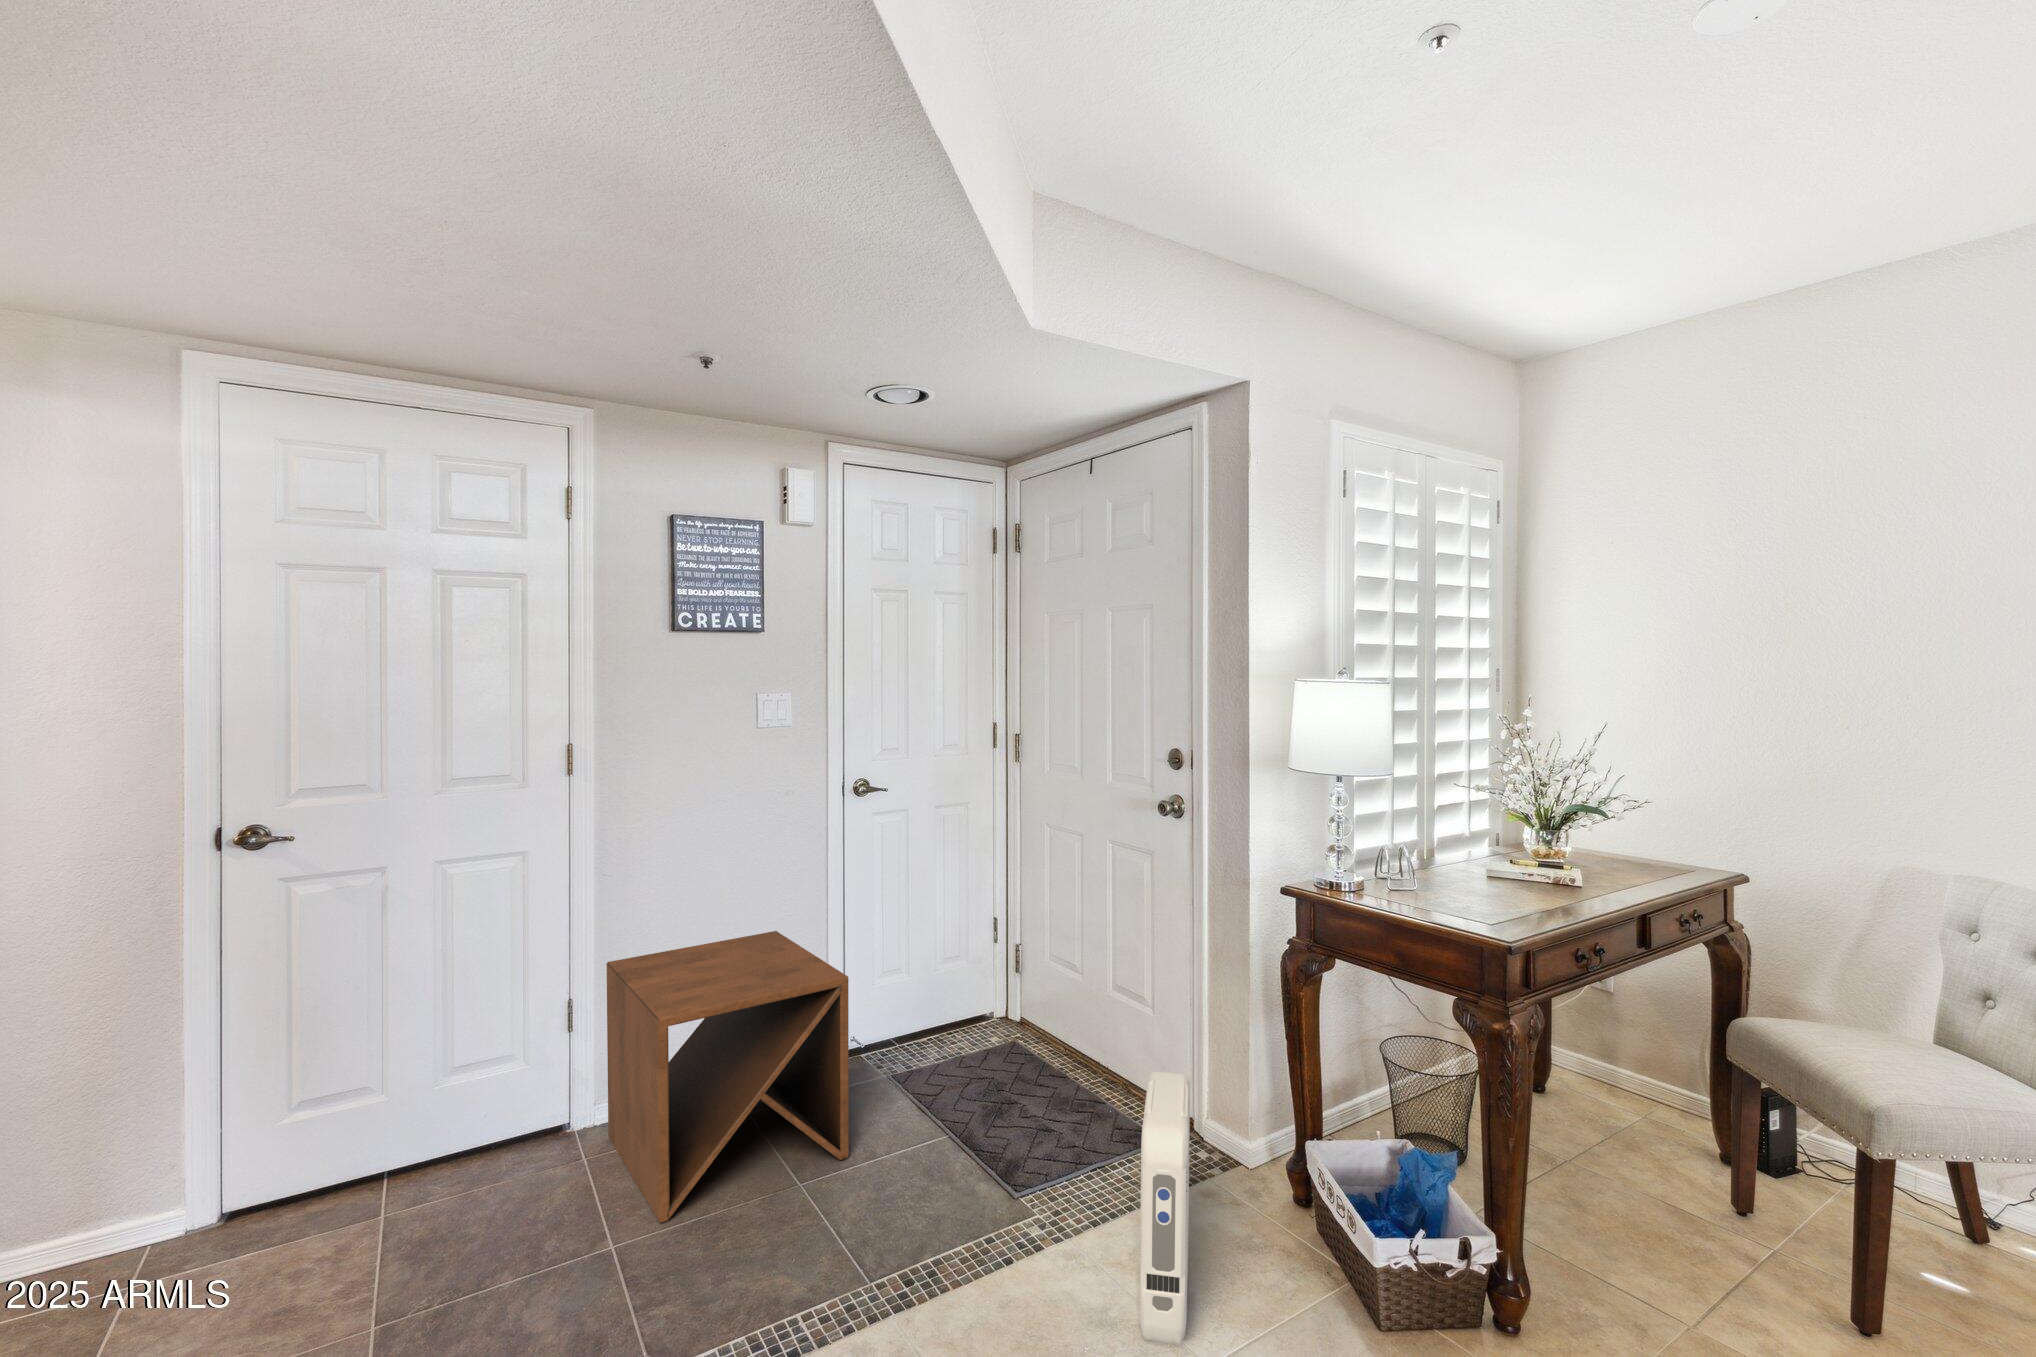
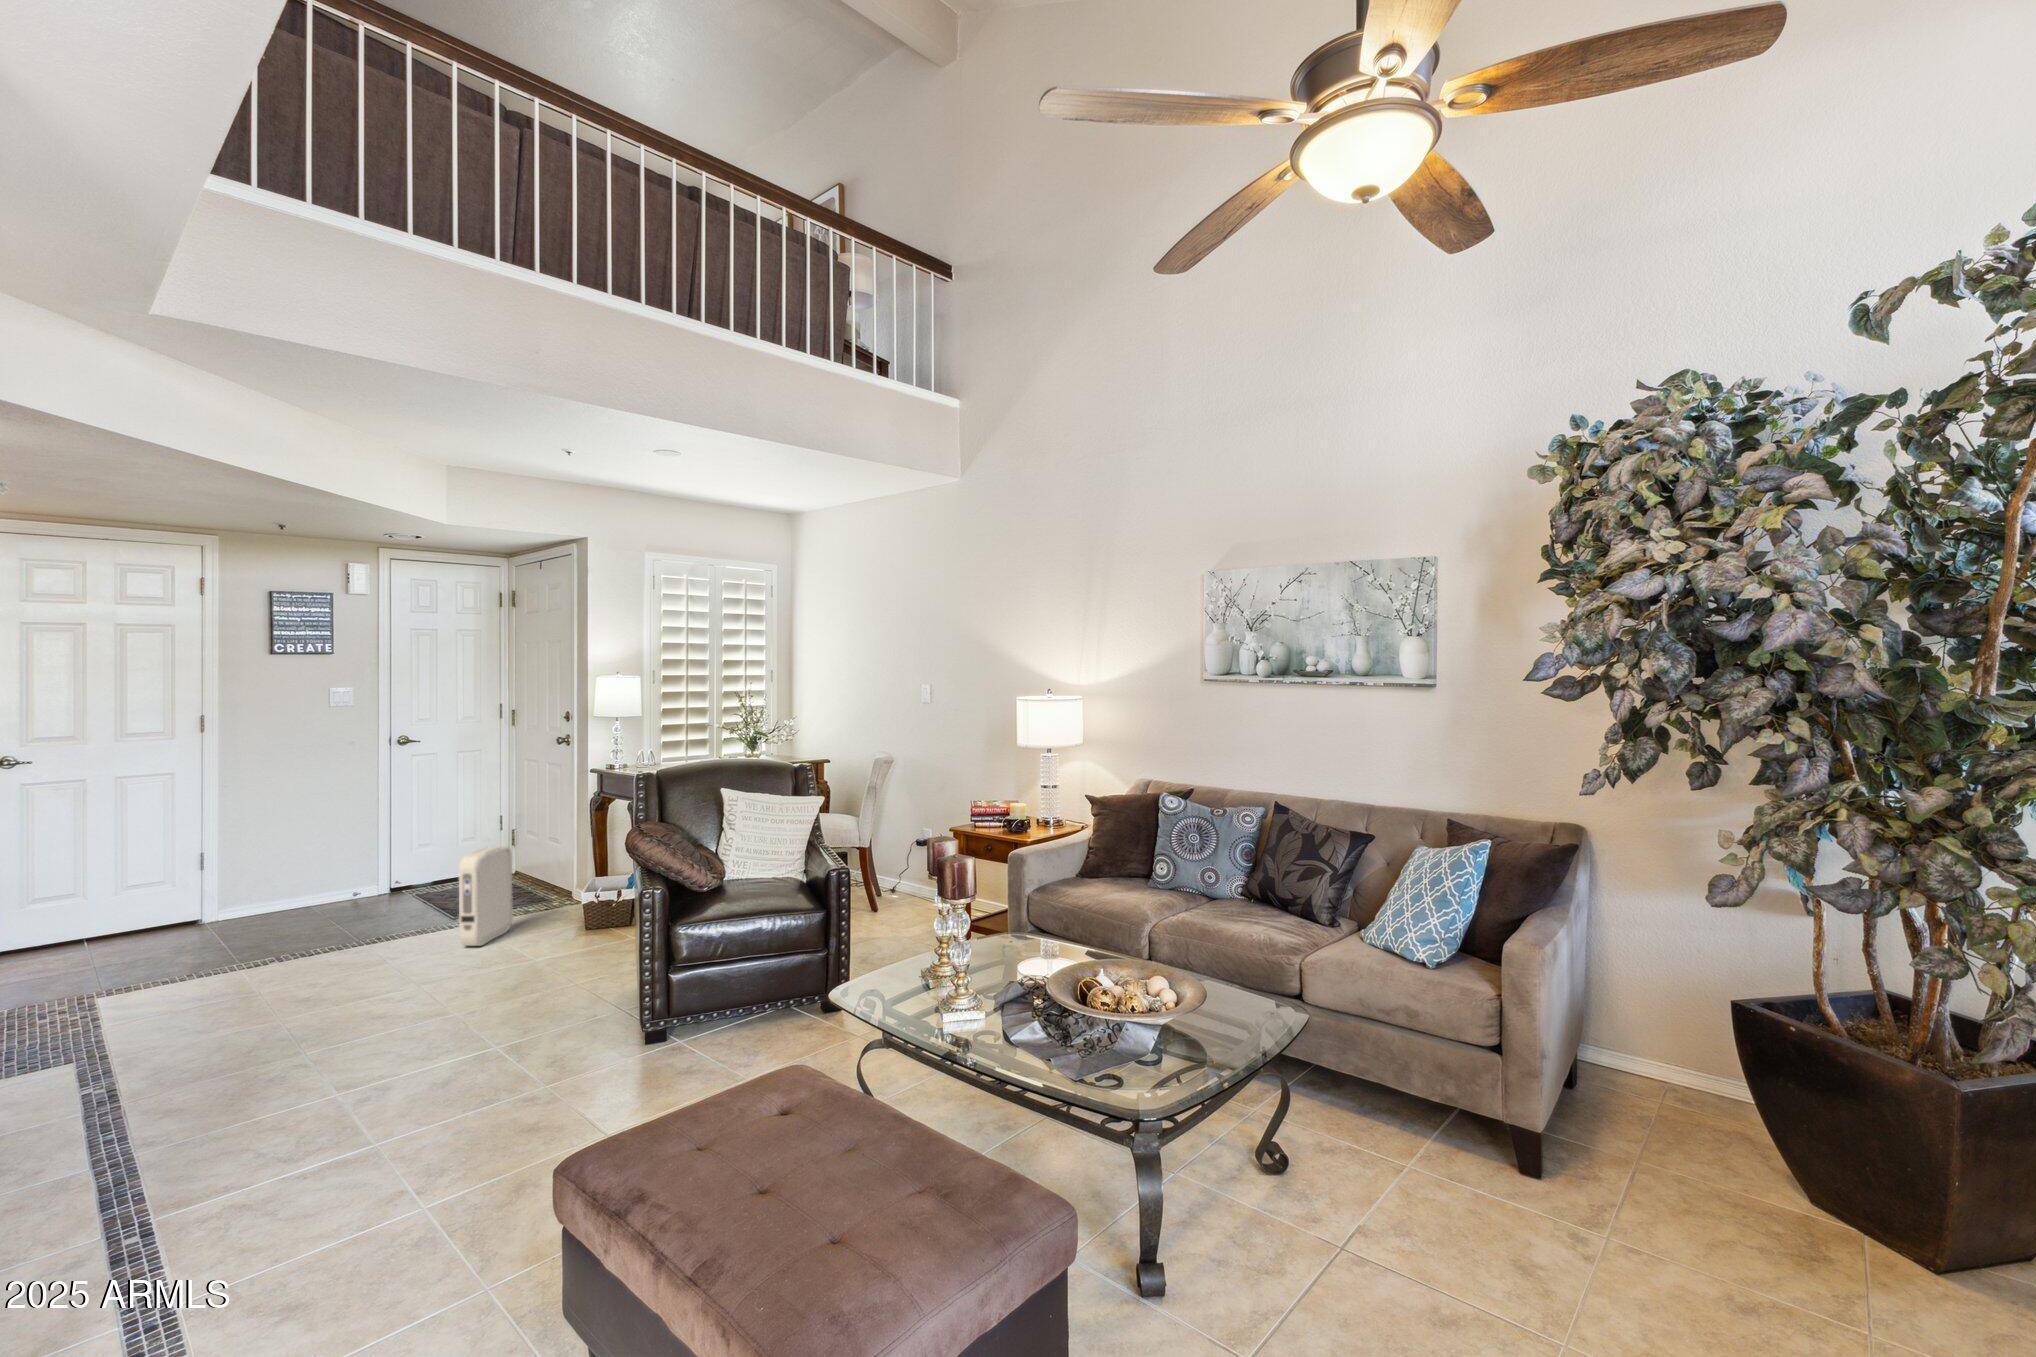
side table: present [607,931,849,1223] -> none [227,815,365,938]

